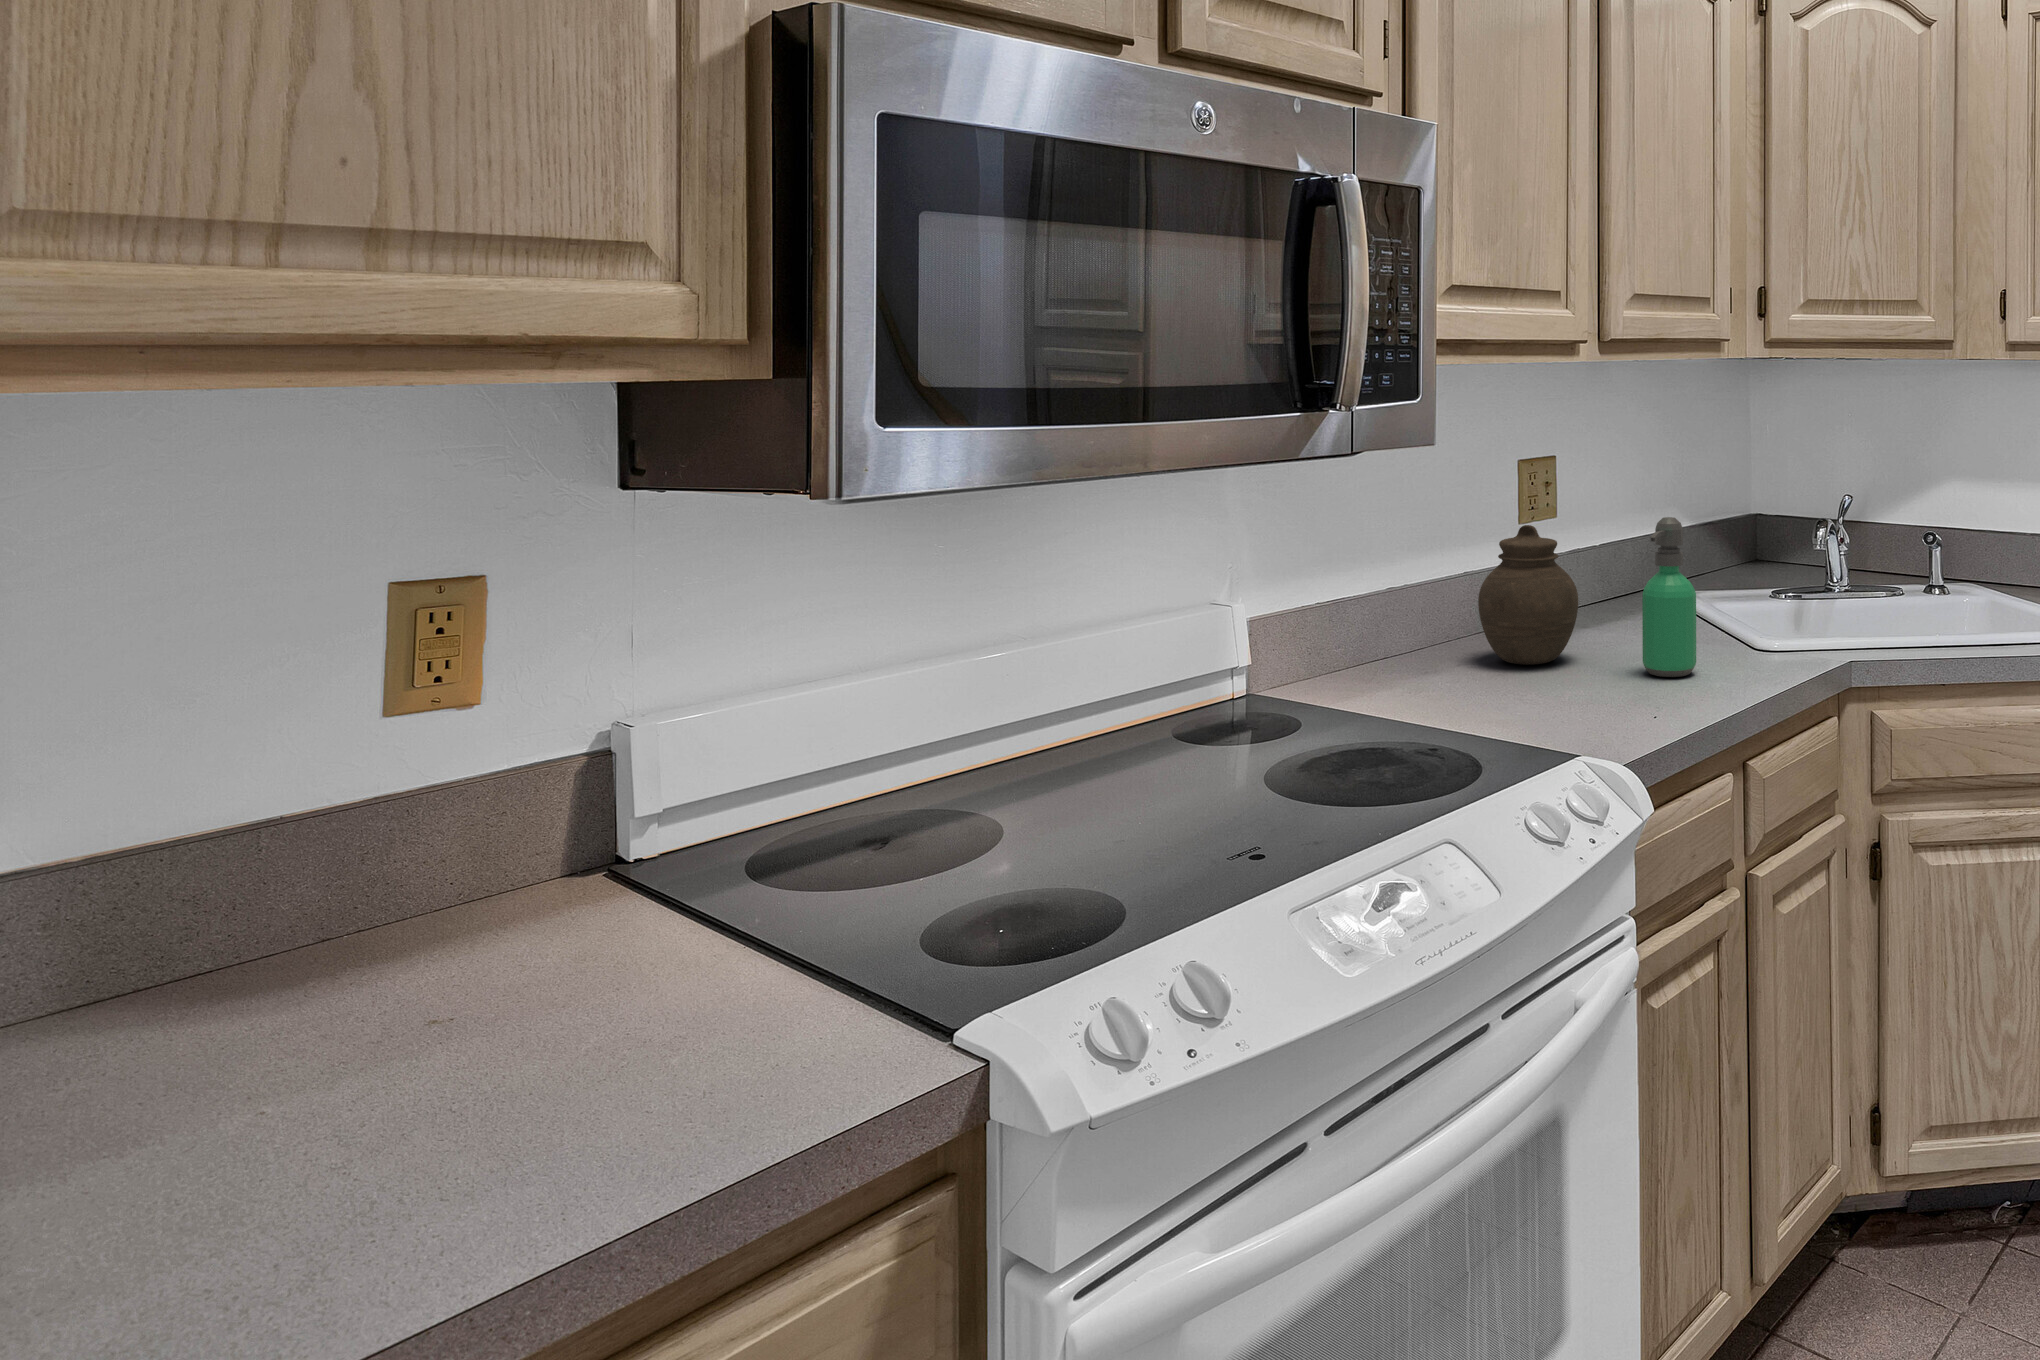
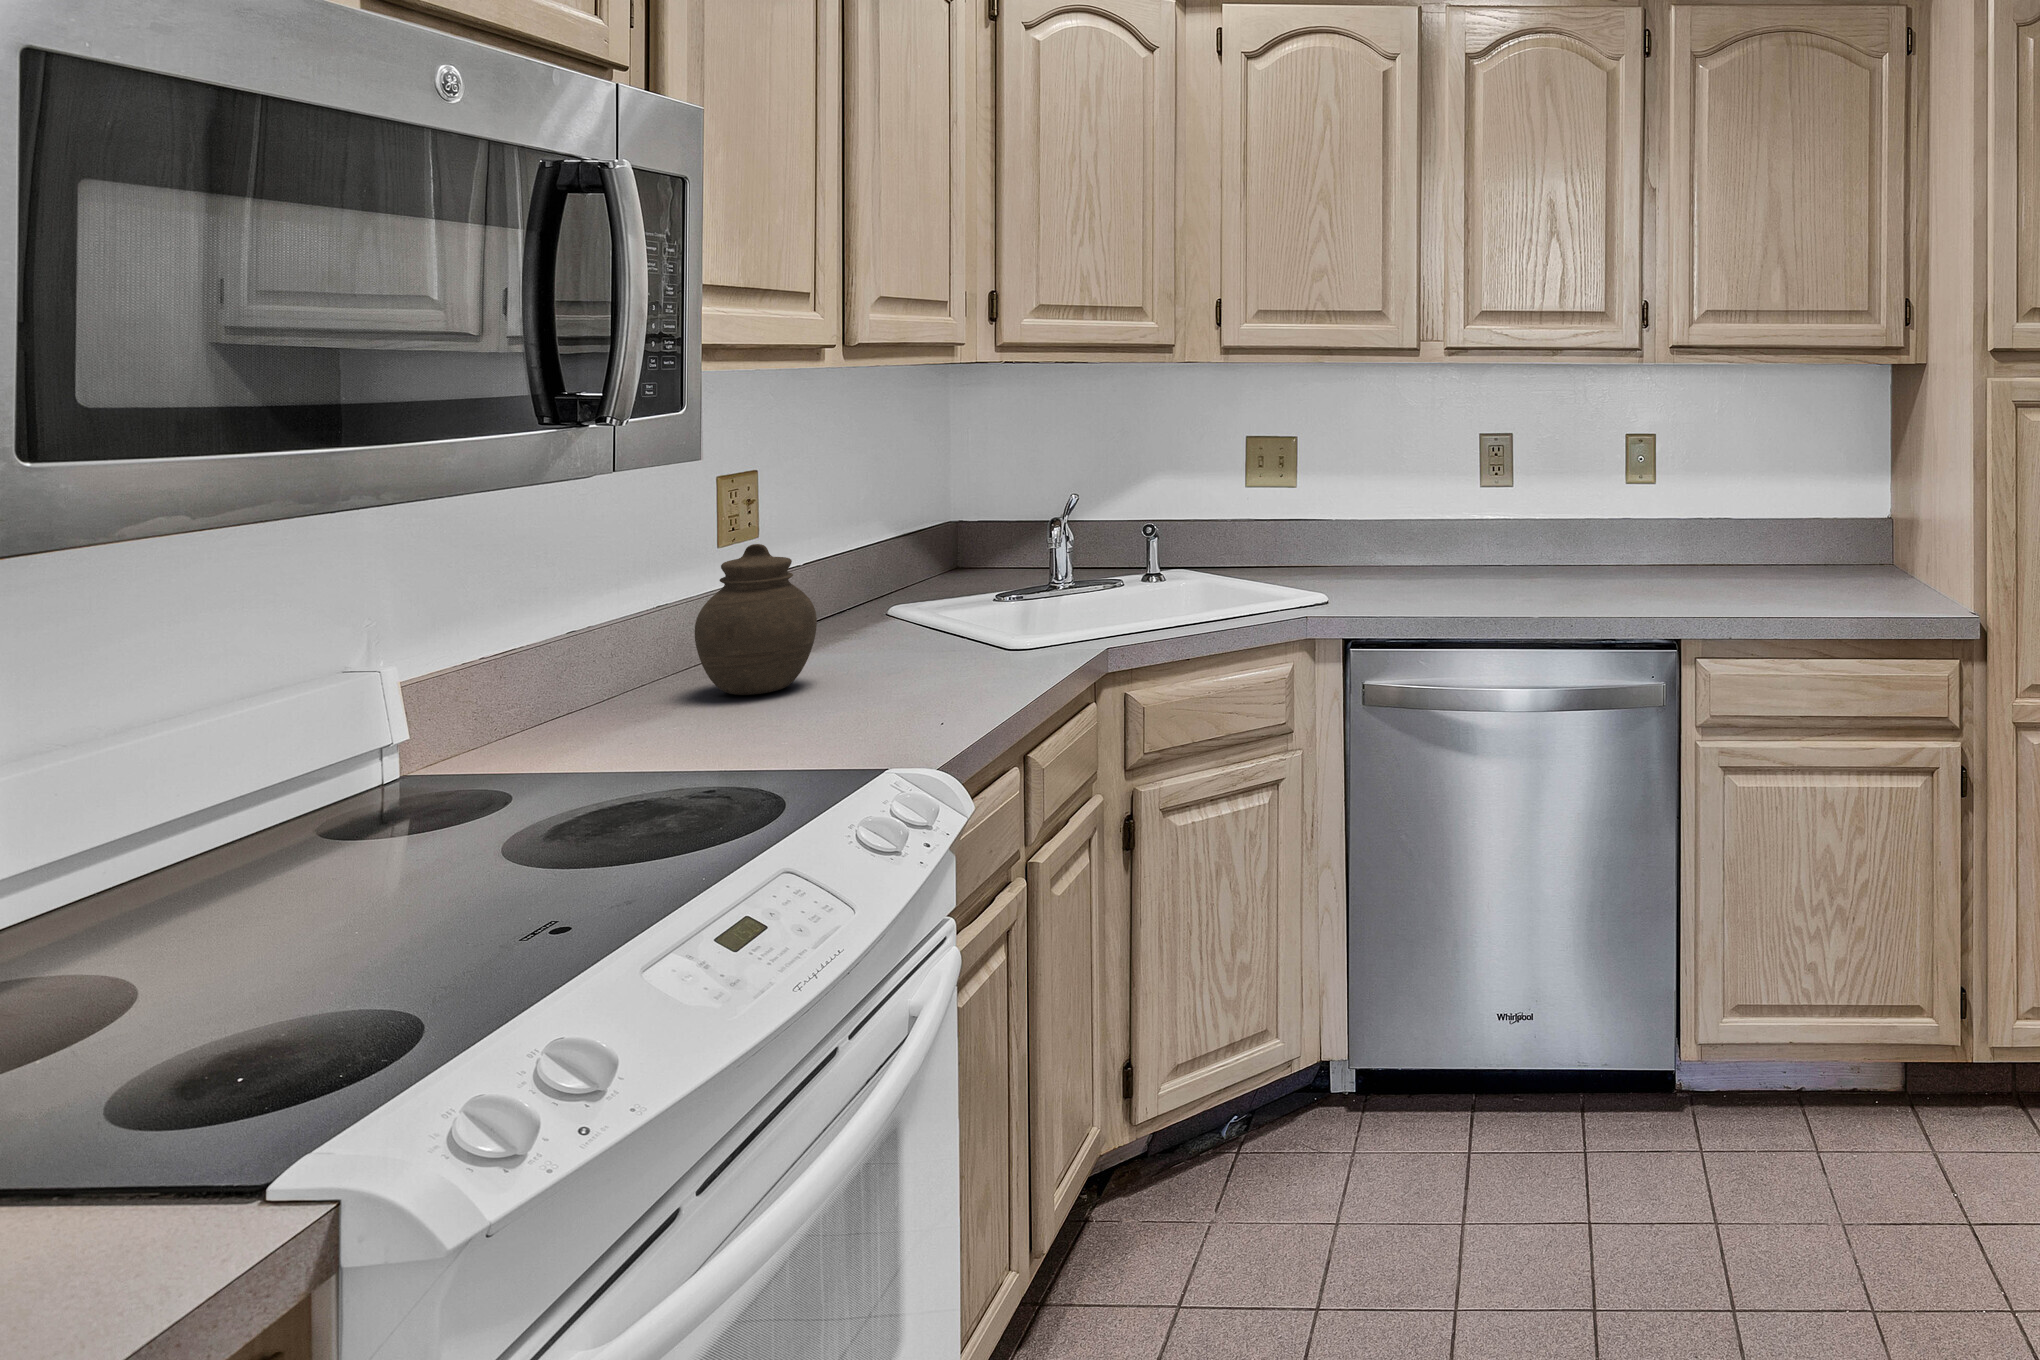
soap dispenser: present [1642,517,1696,677] -> none [897,523,956,685]

